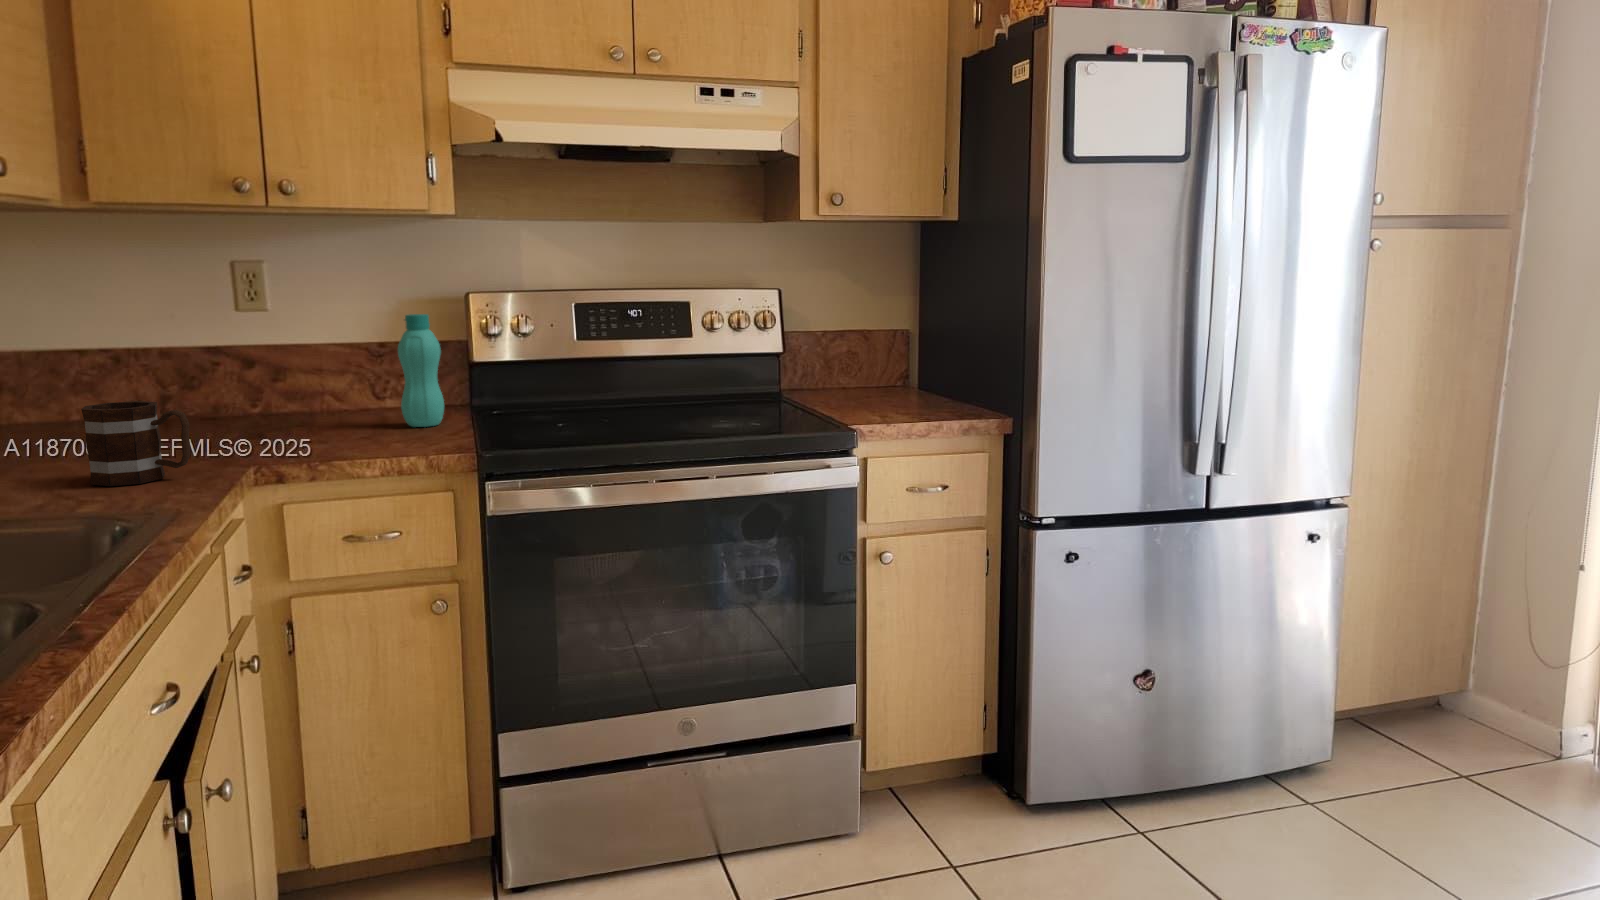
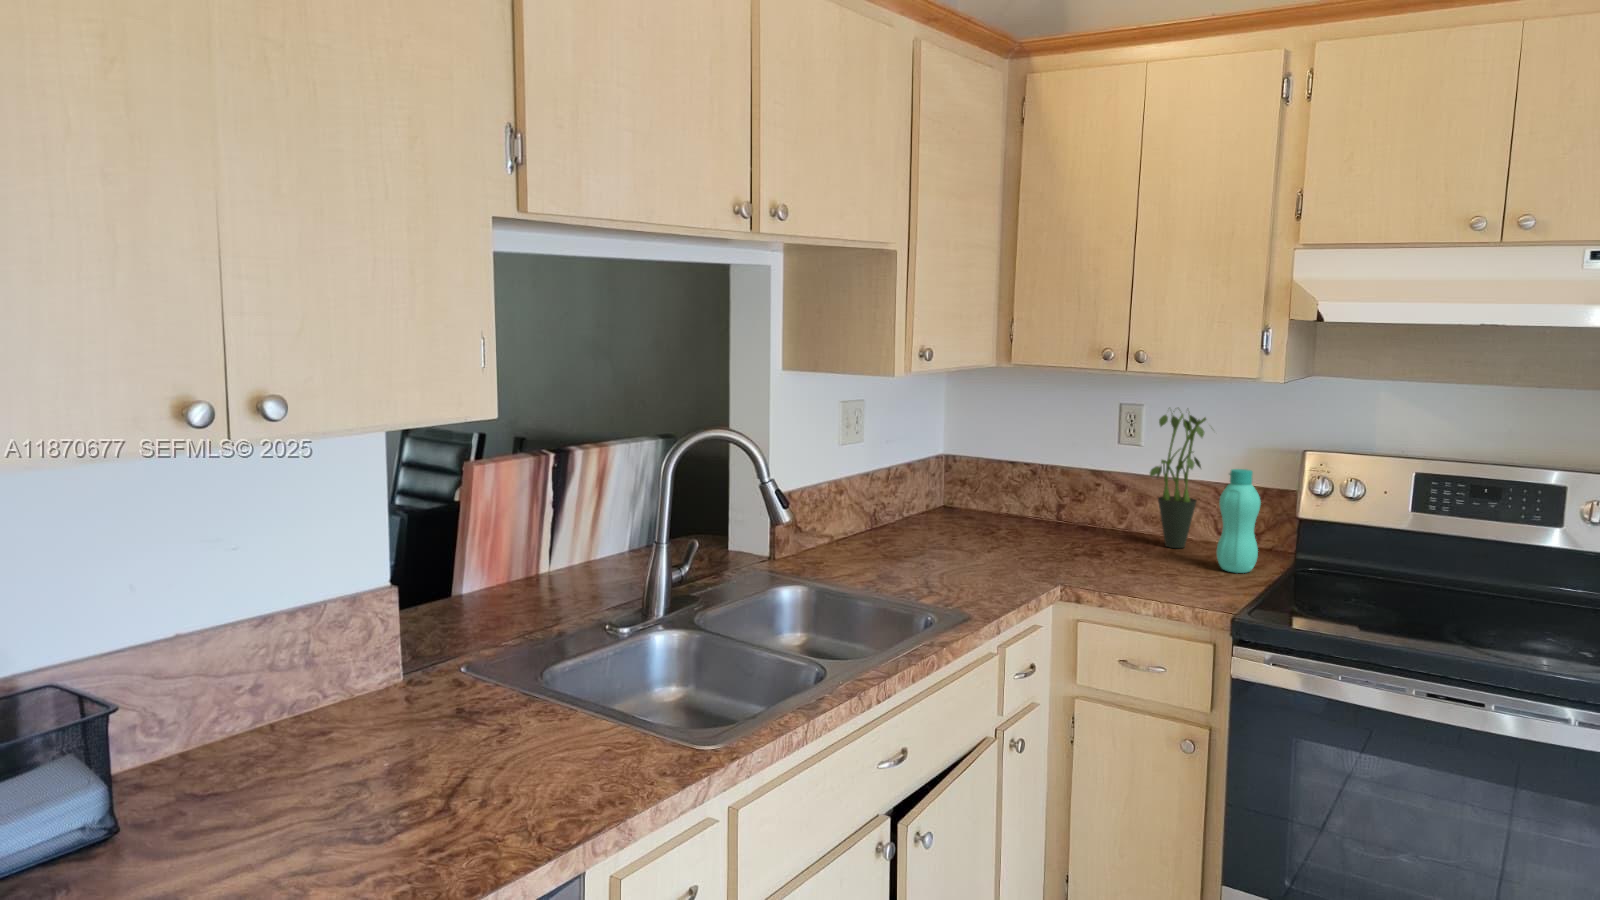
potted plant: none [298,256,366,420] -> present [1150,414,1206,548]
mug: present [81,401,190,486] -> none [950,521,1014,586]

